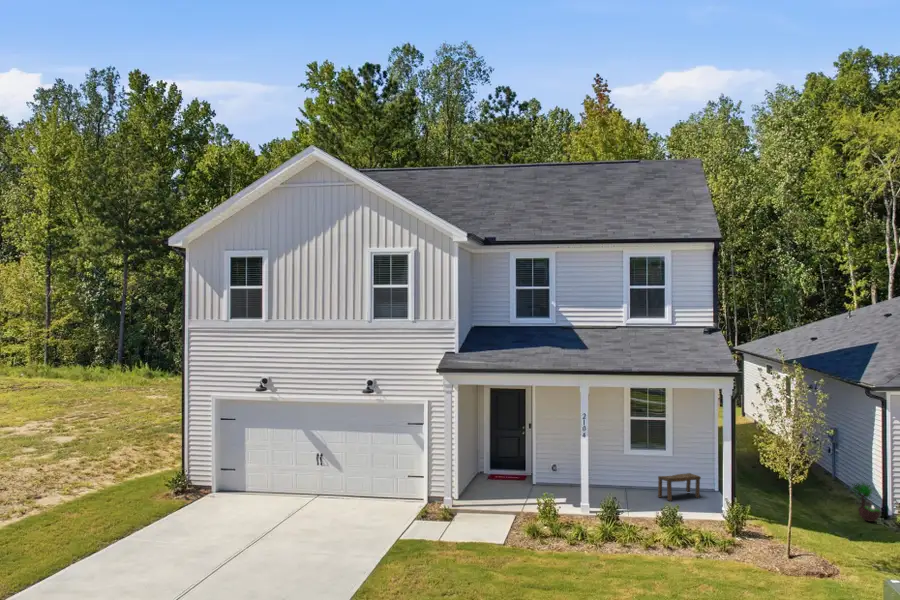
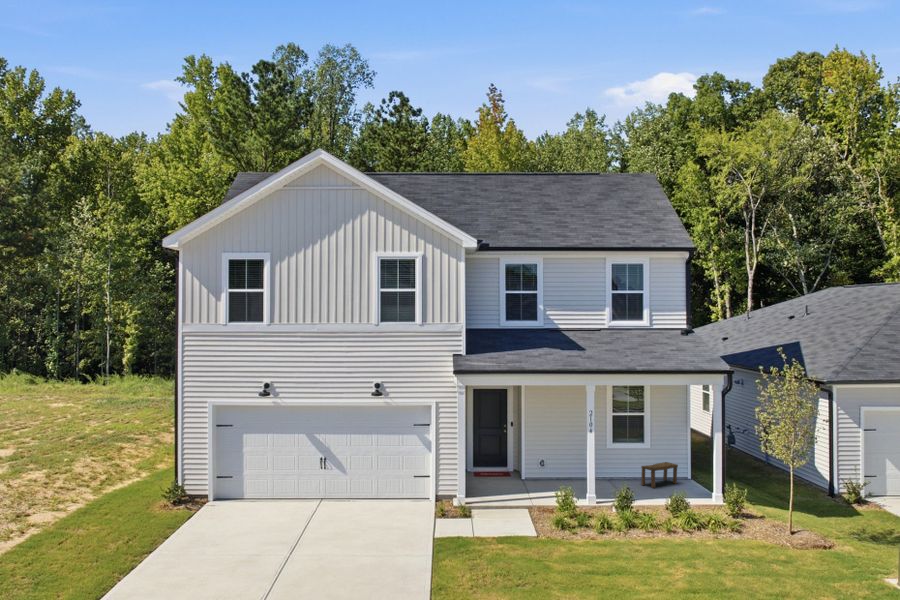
potted tree: present [852,483,880,521] -> none [807,460,834,498]

